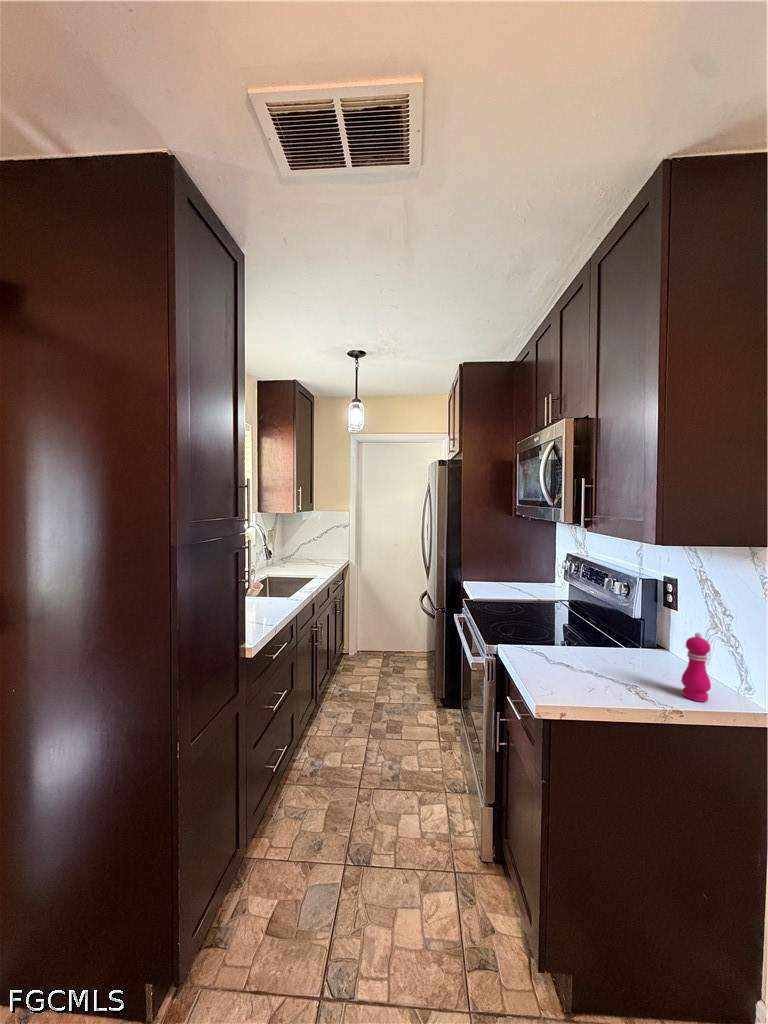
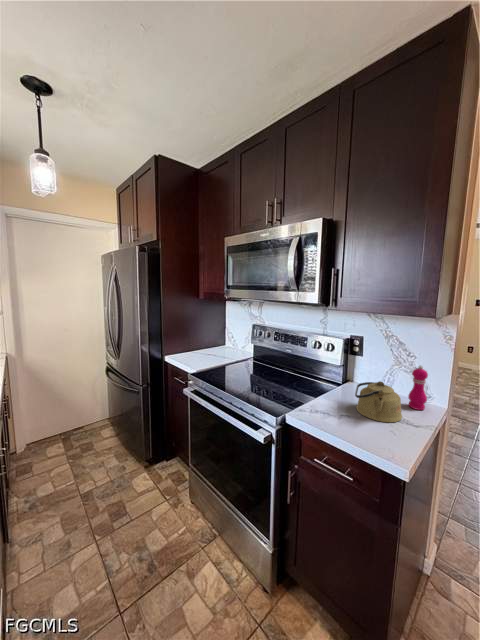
kettle: none [576,637,646,692] -> present [355,381,402,422]

